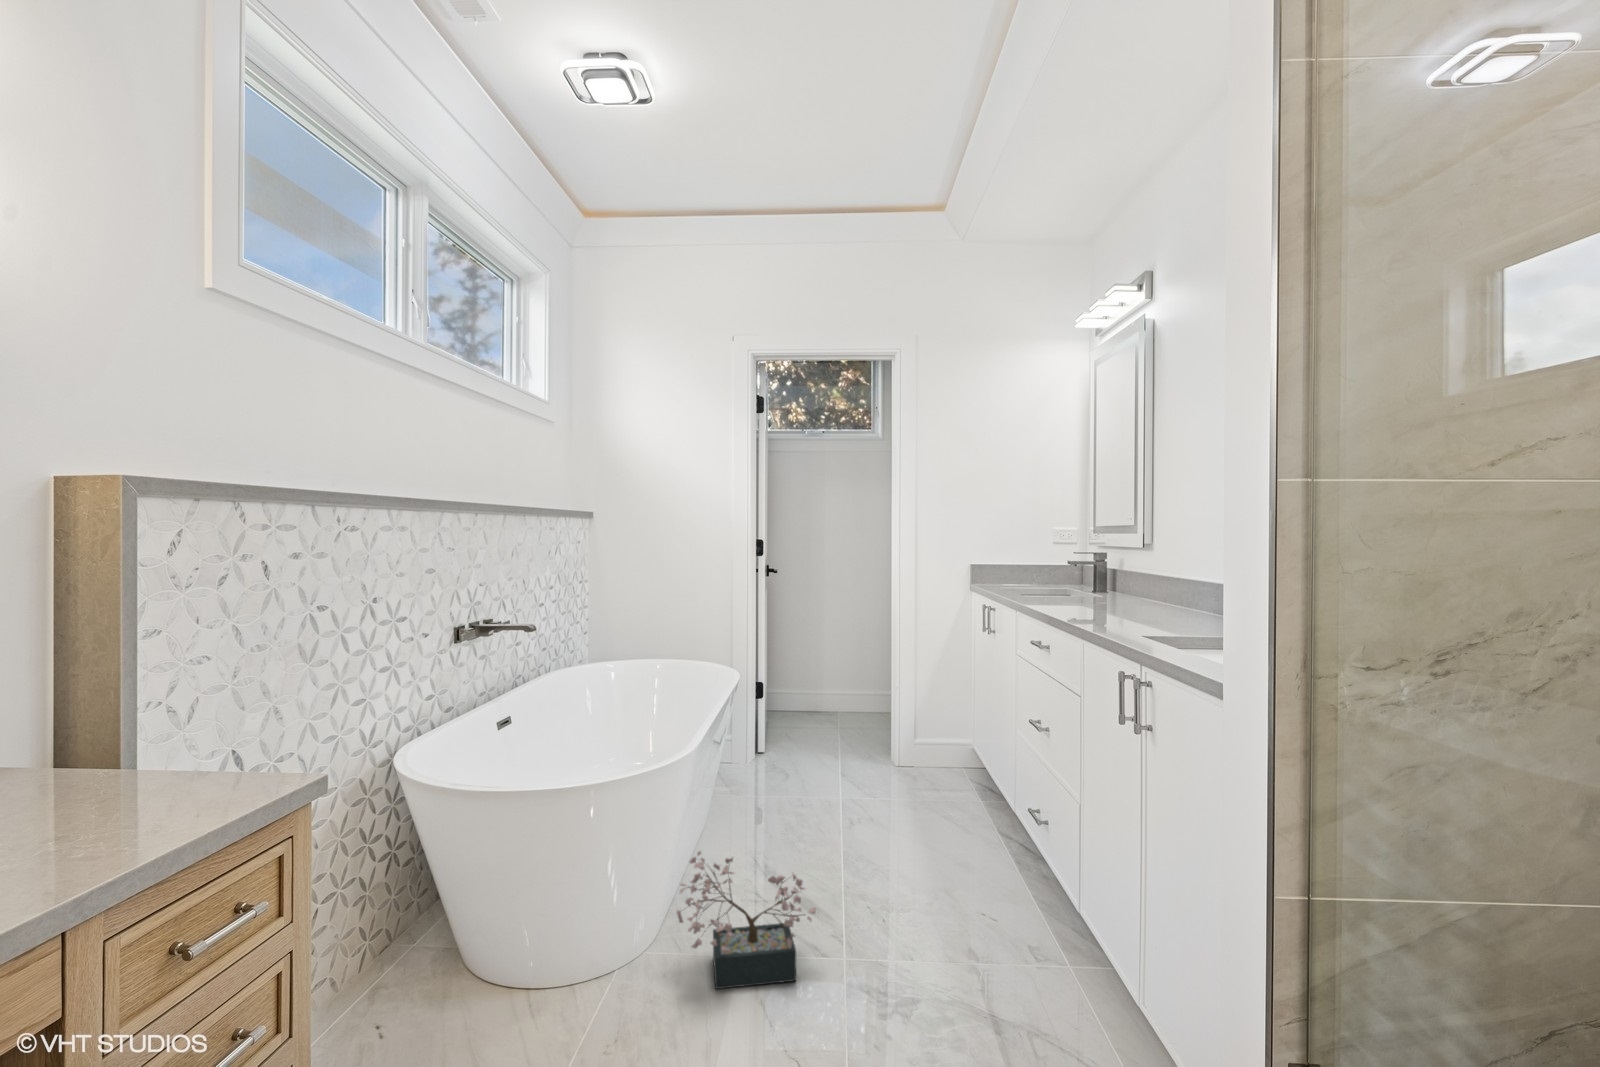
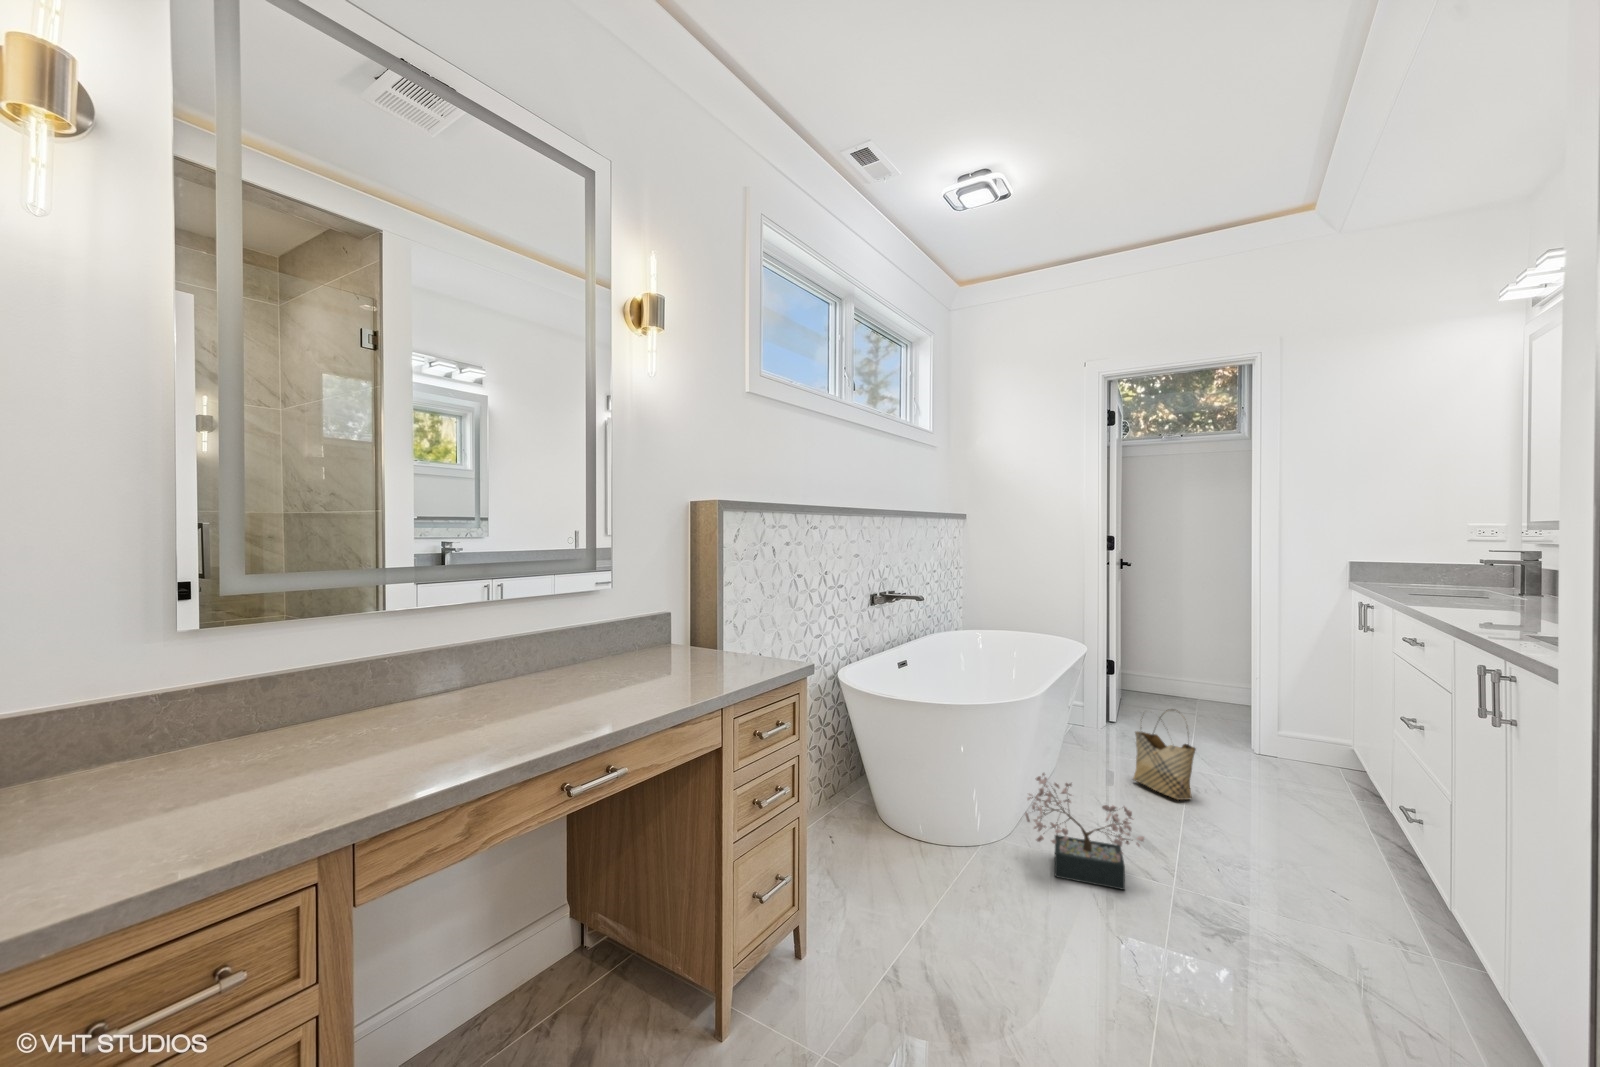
woven basket: none [790,737,853,841] -> present [1133,709,1196,800]

